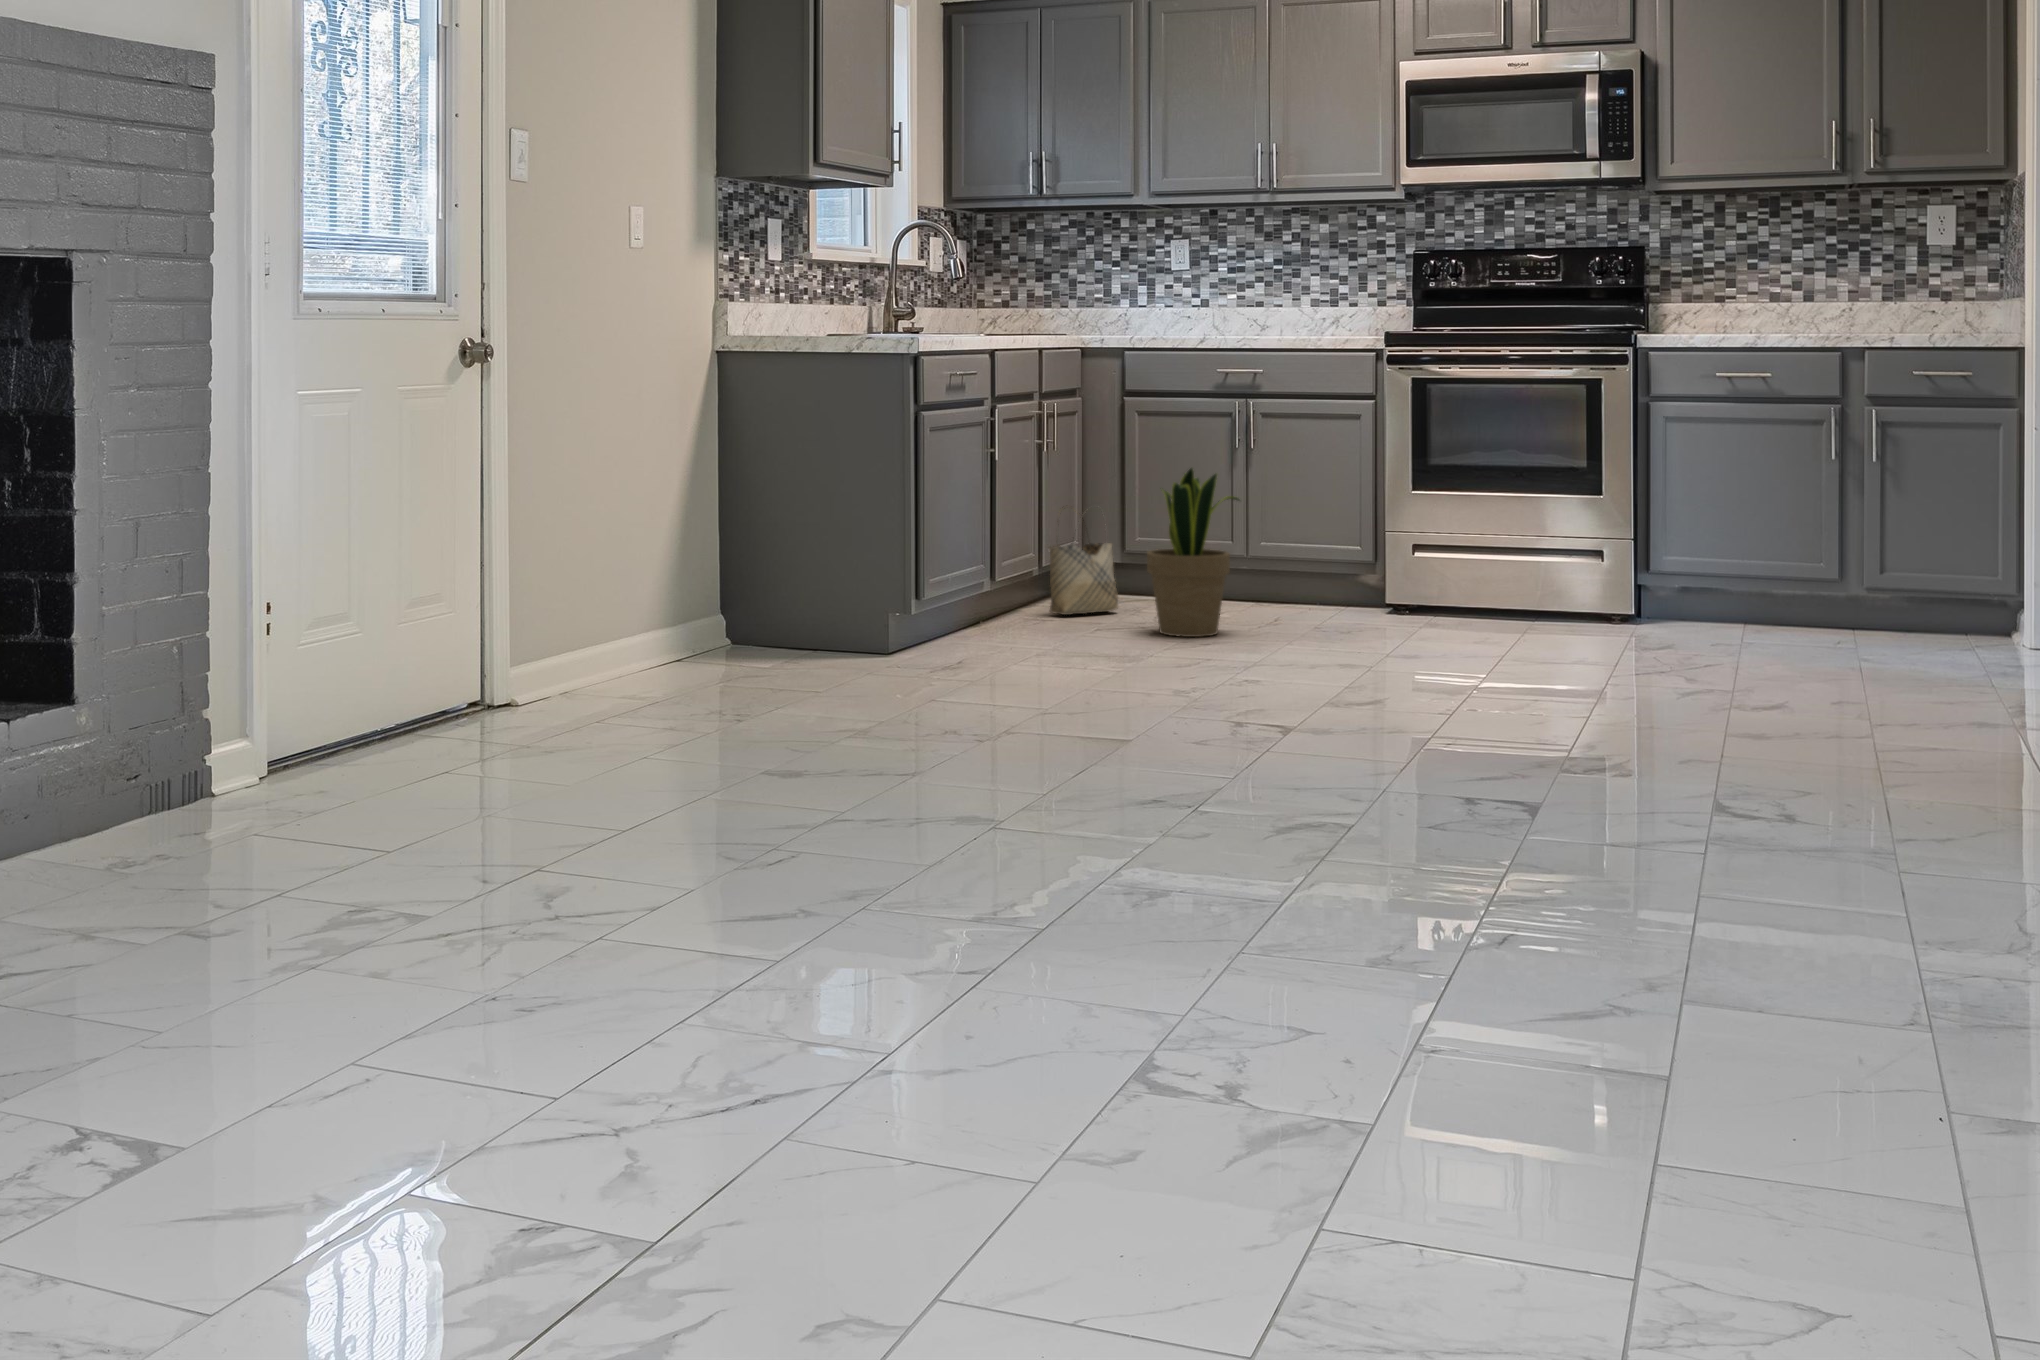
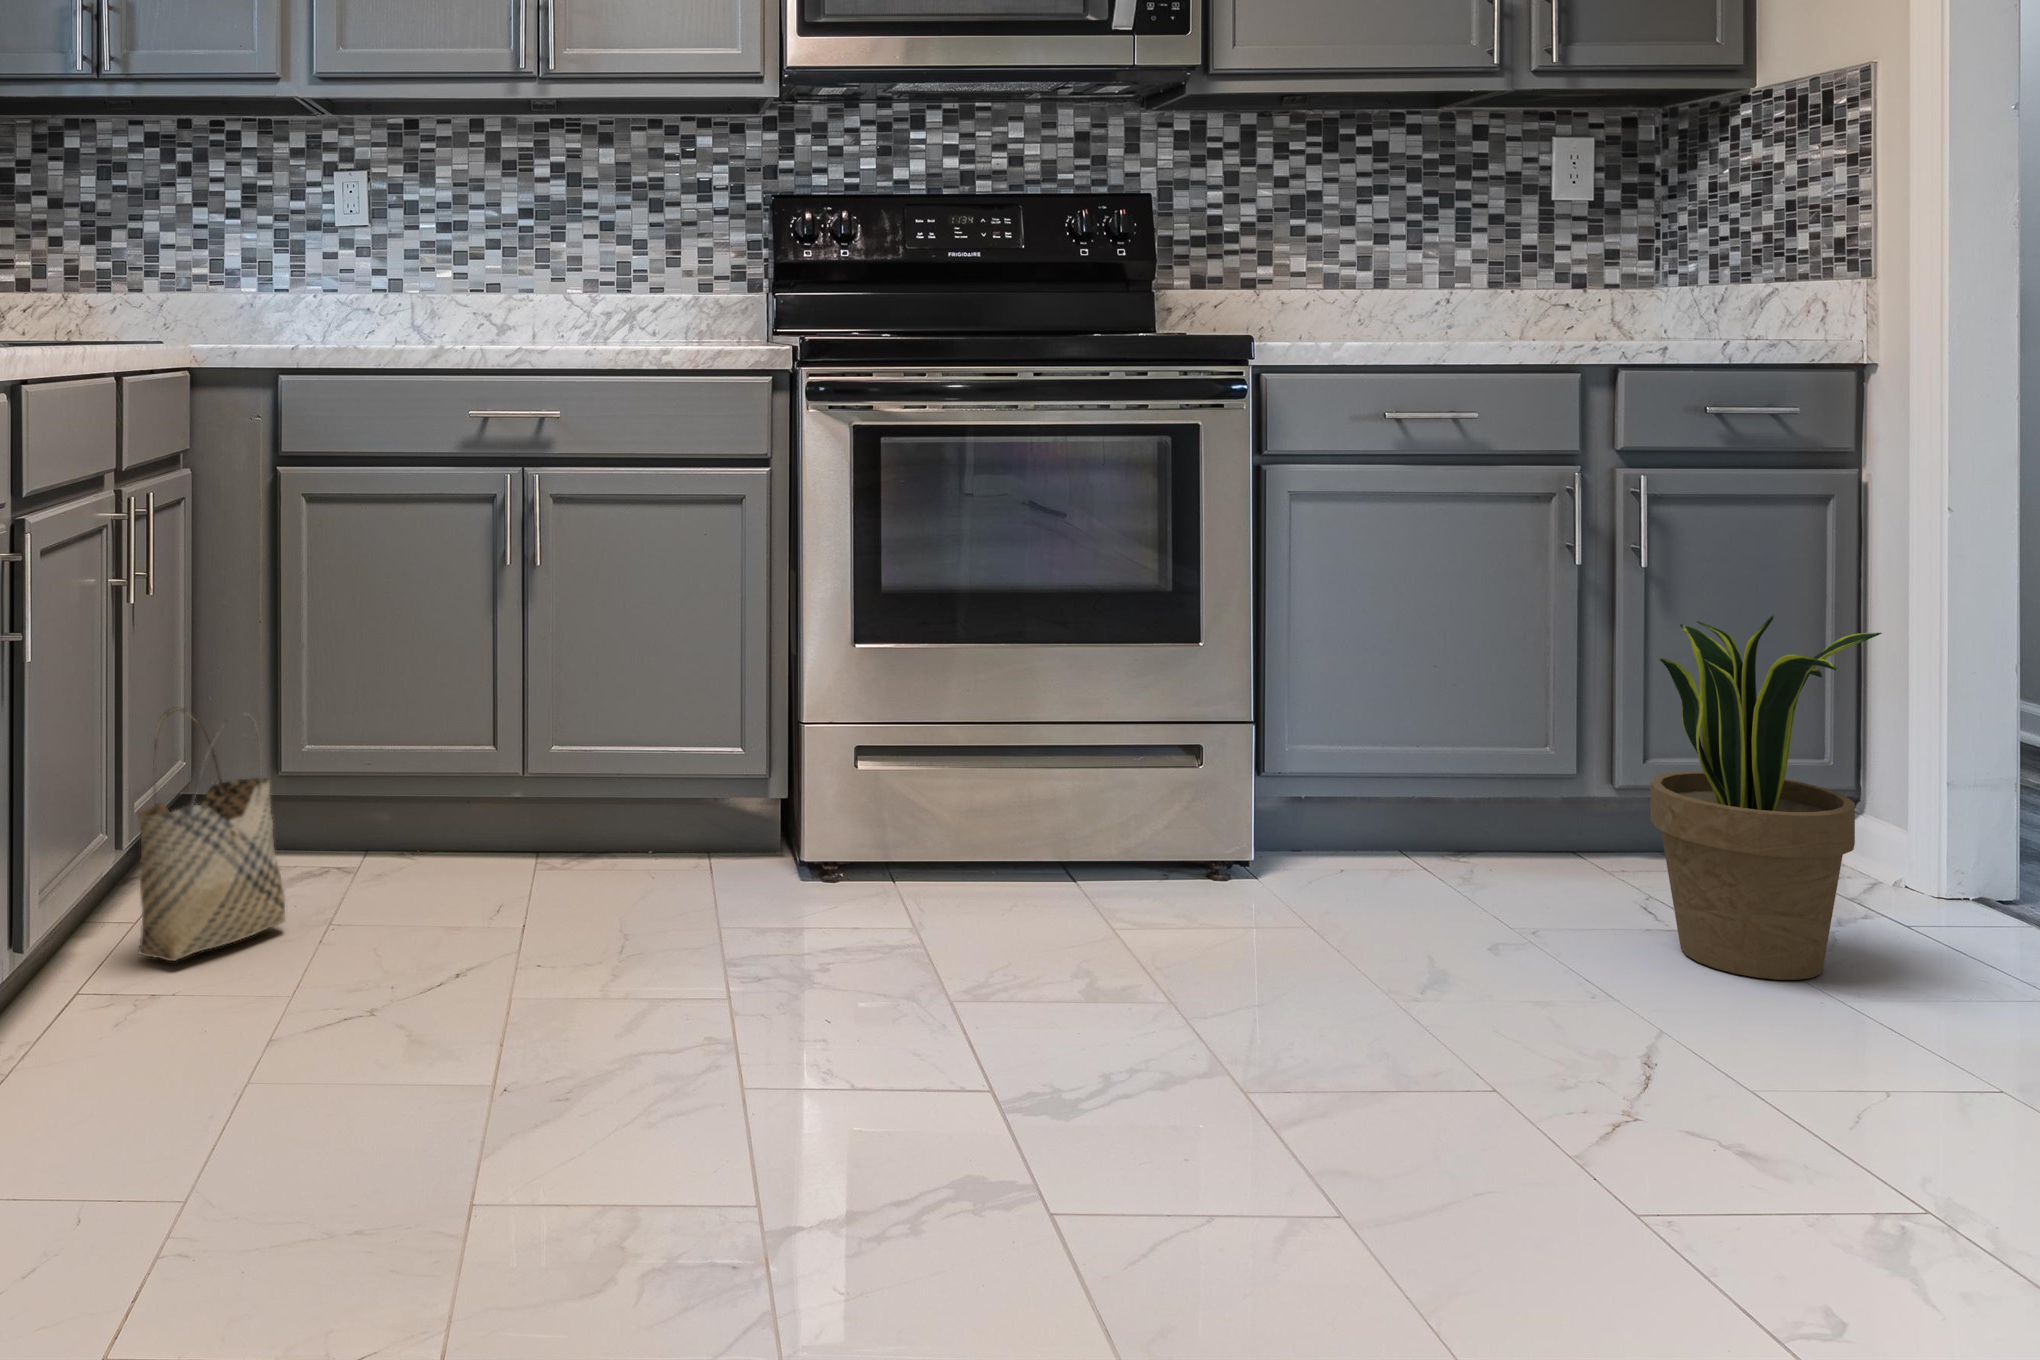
potted plant: present [1147,468,1239,637] -> present [1650,615,1882,980]

